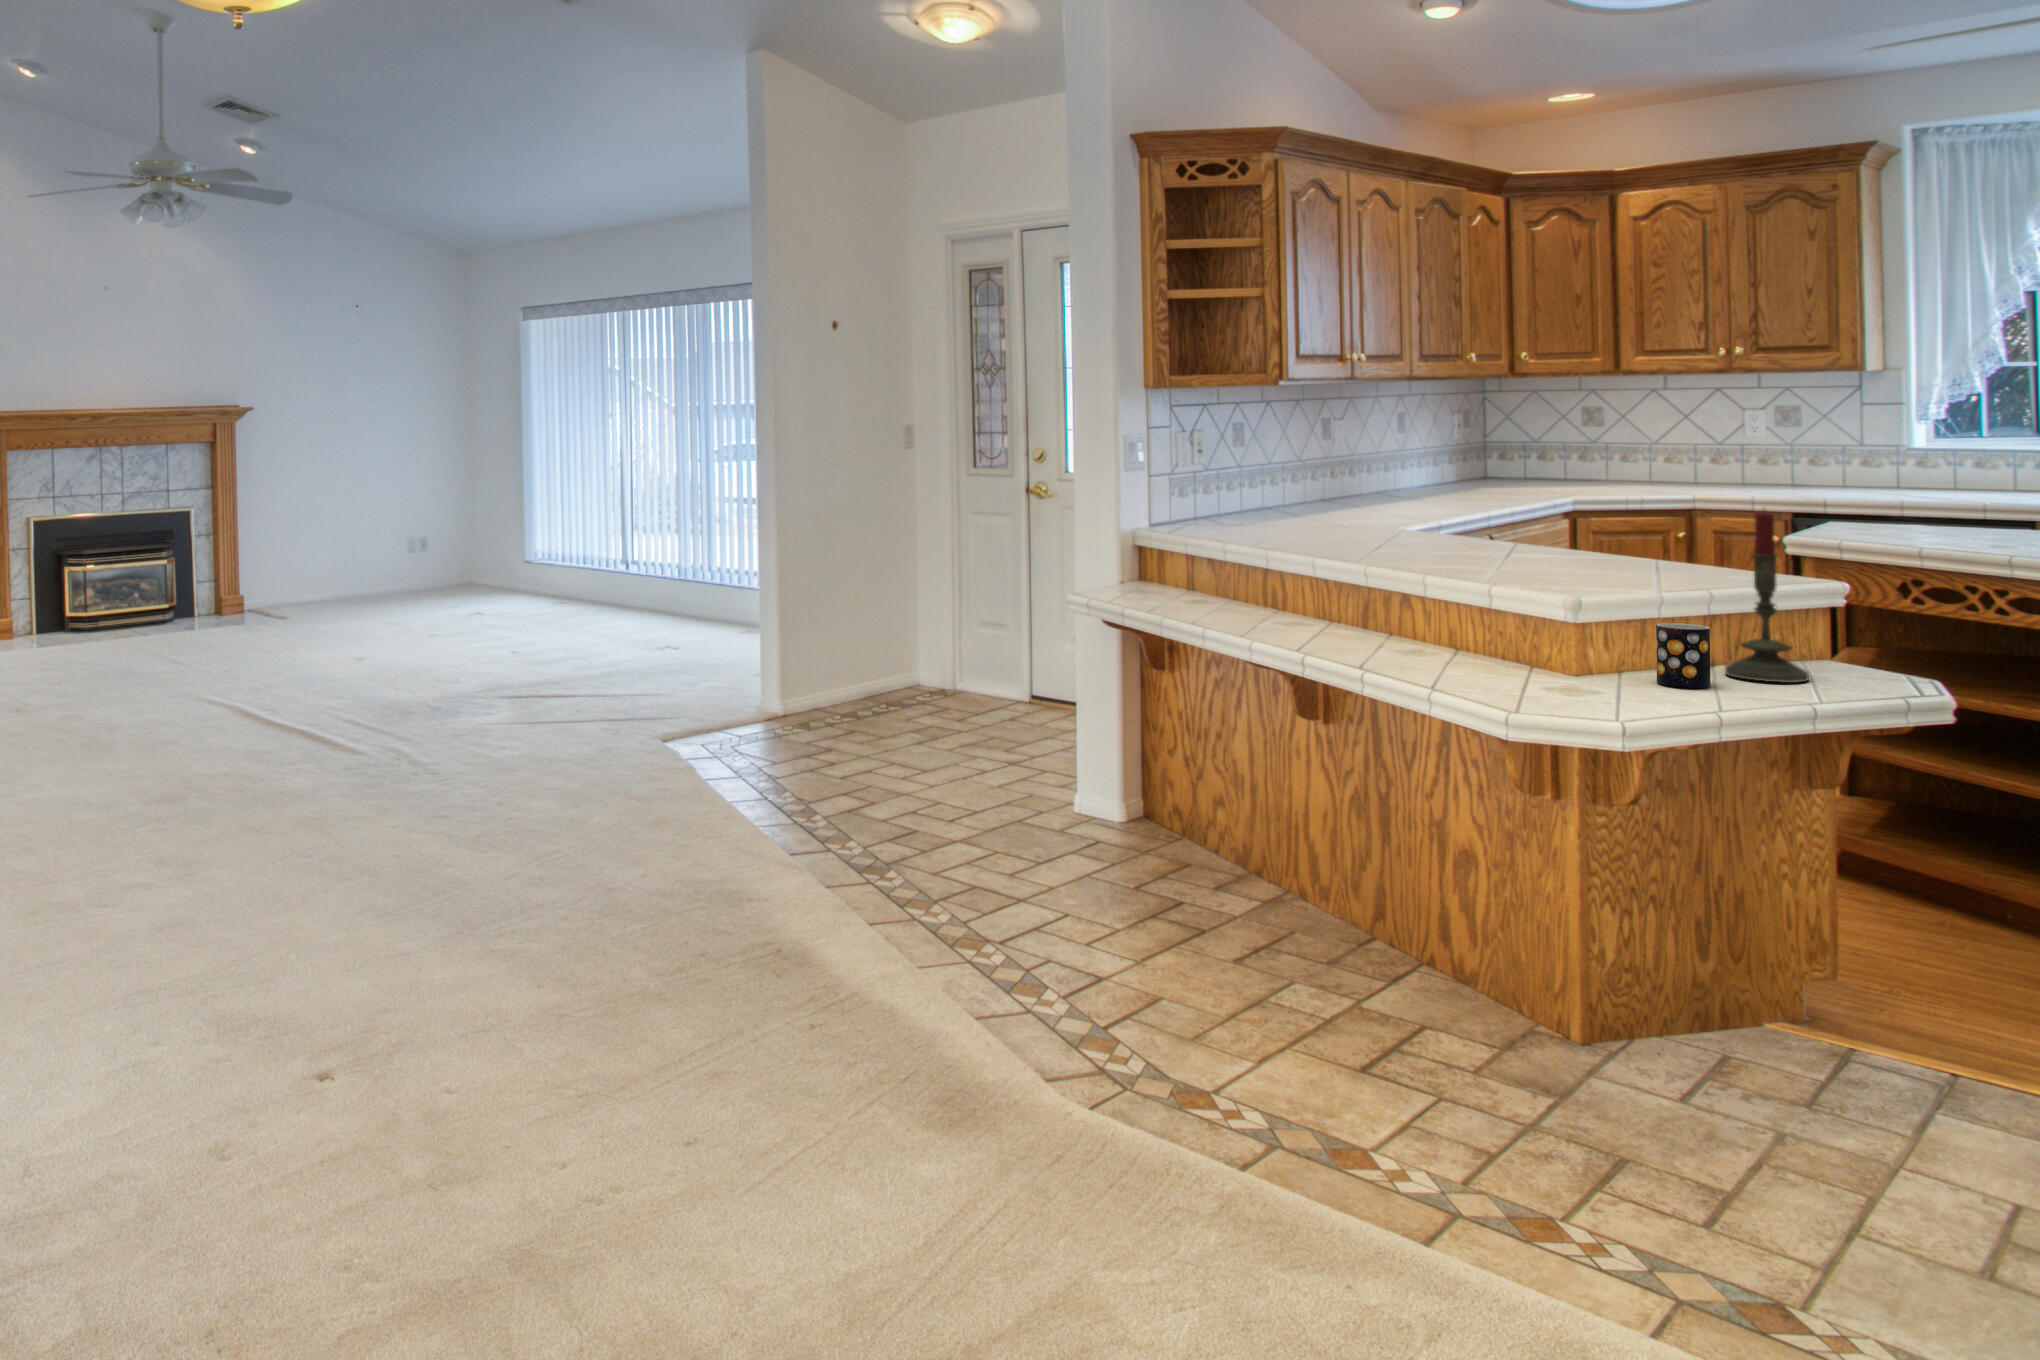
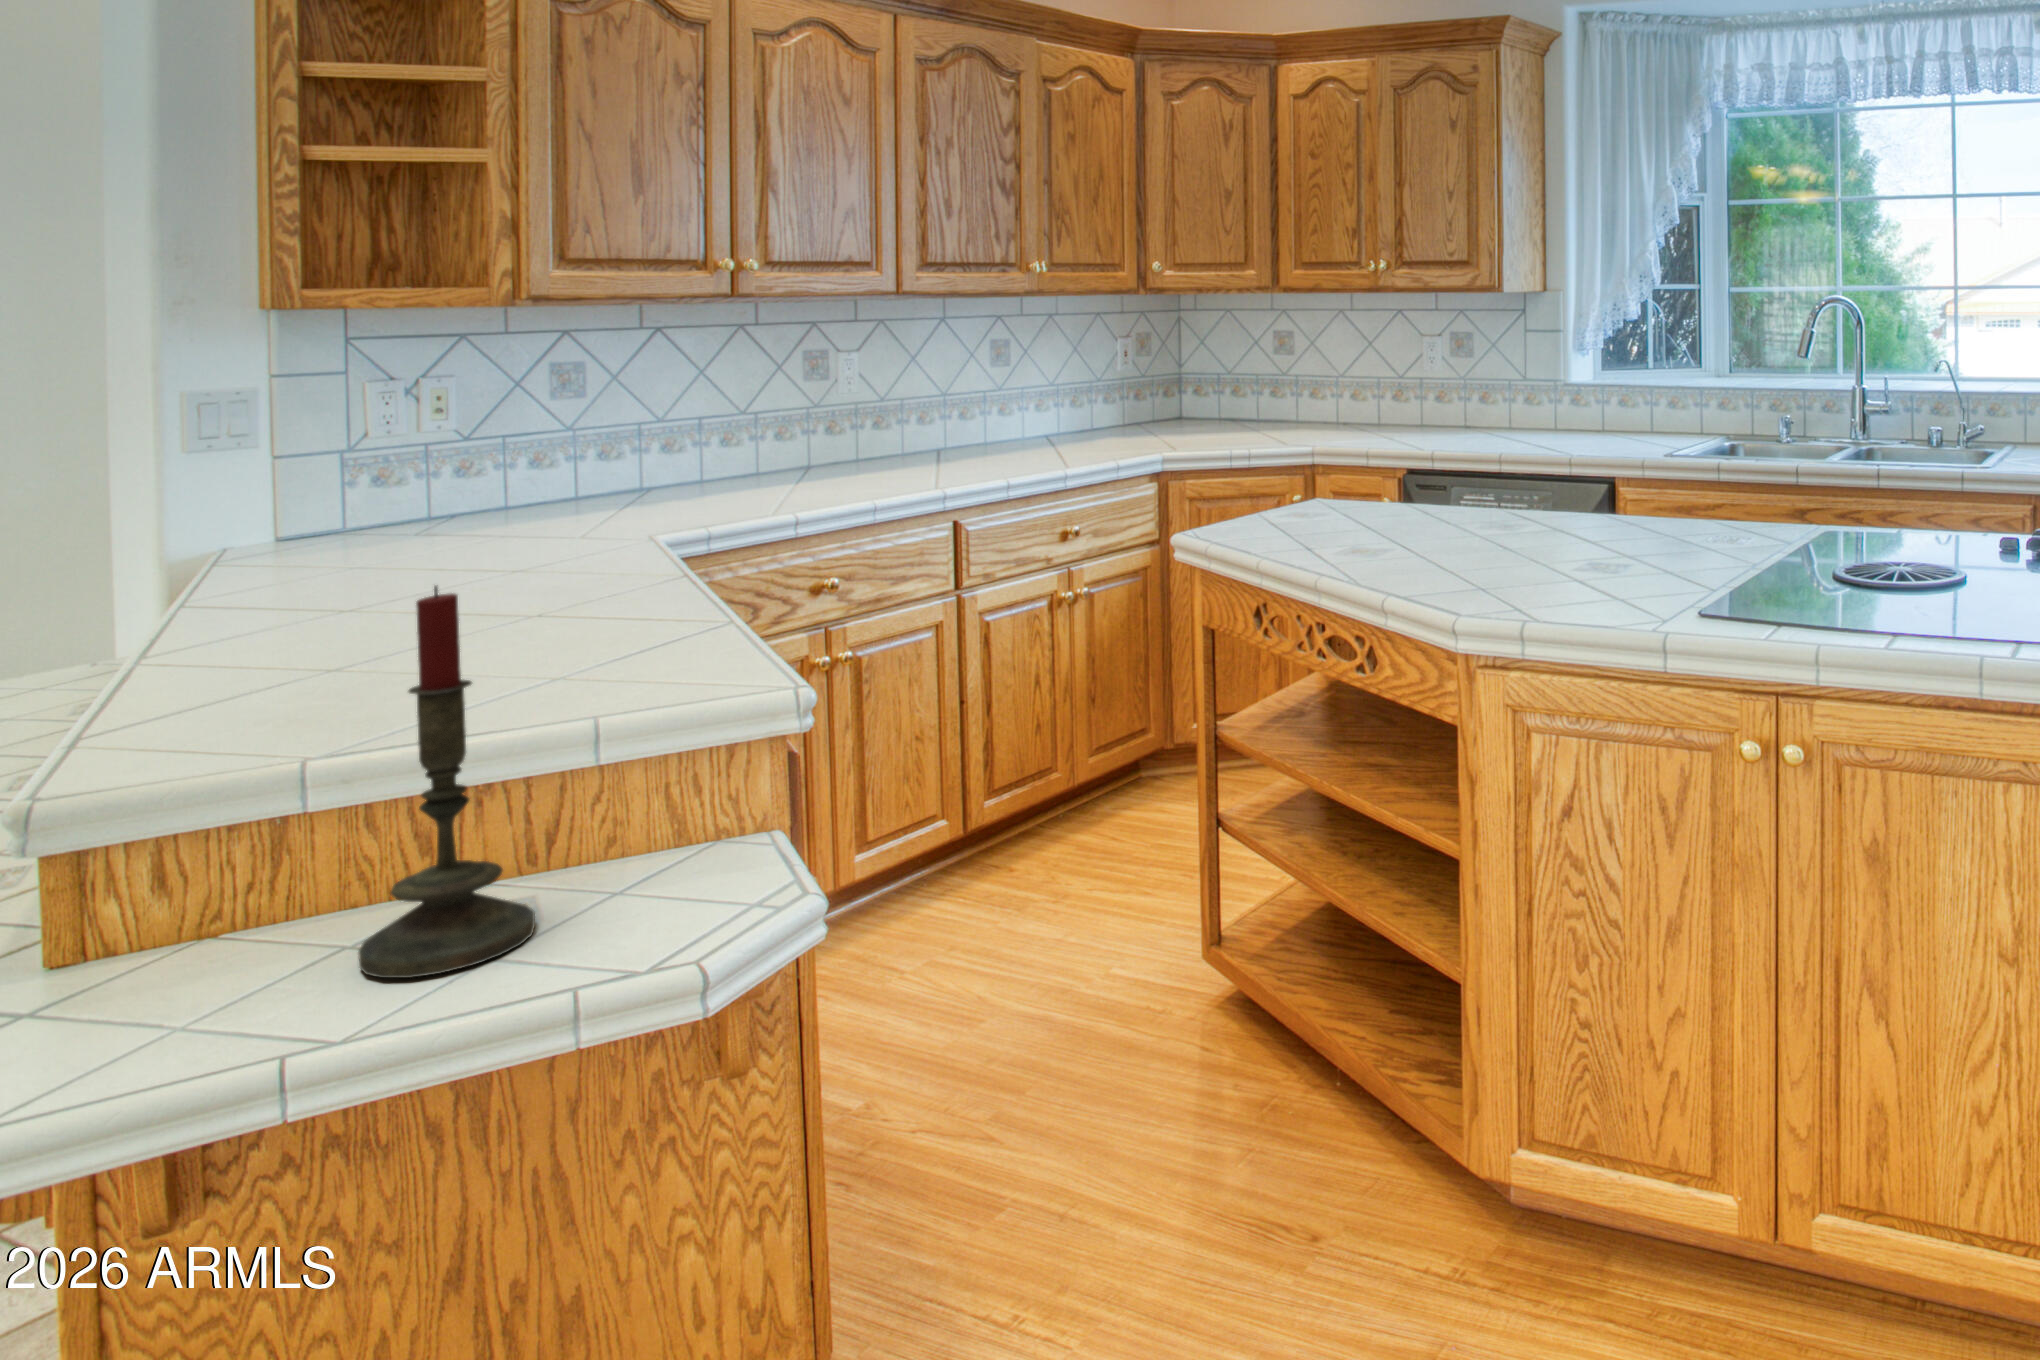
mug: present [1656,623,1711,688] -> none [94,861,236,1036]

